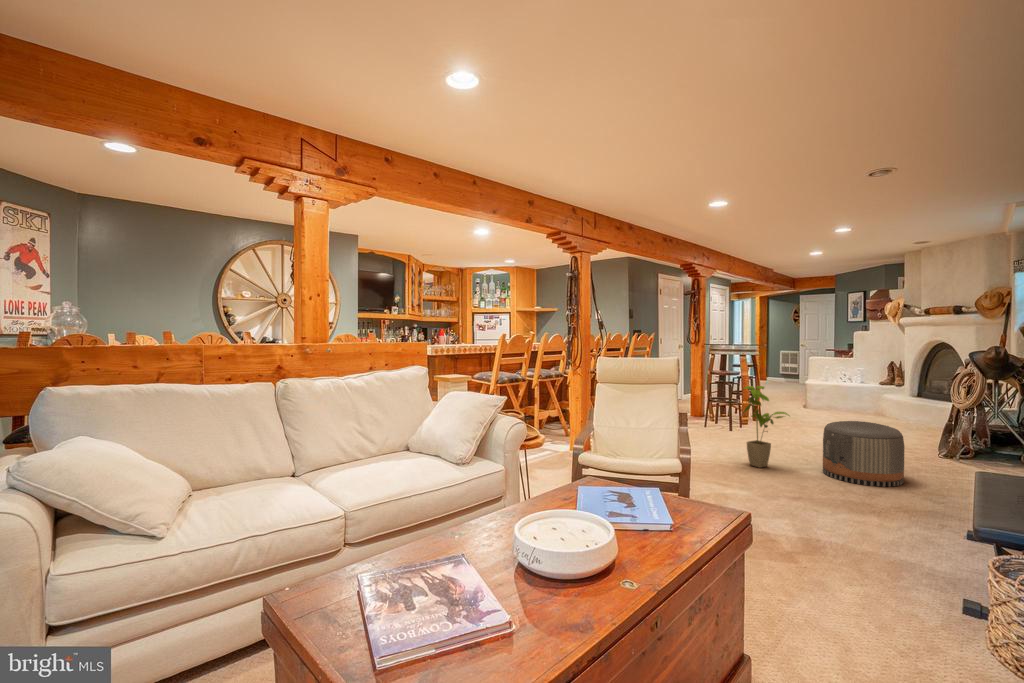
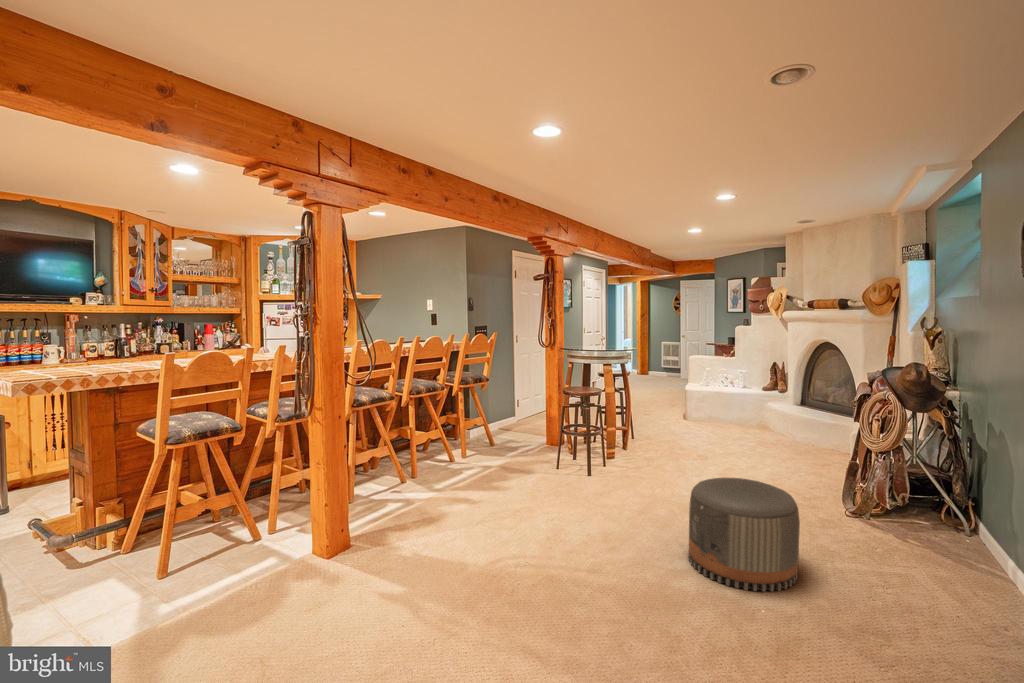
house plant: present [743,386,789,468] -> none [576,429,645,556]

